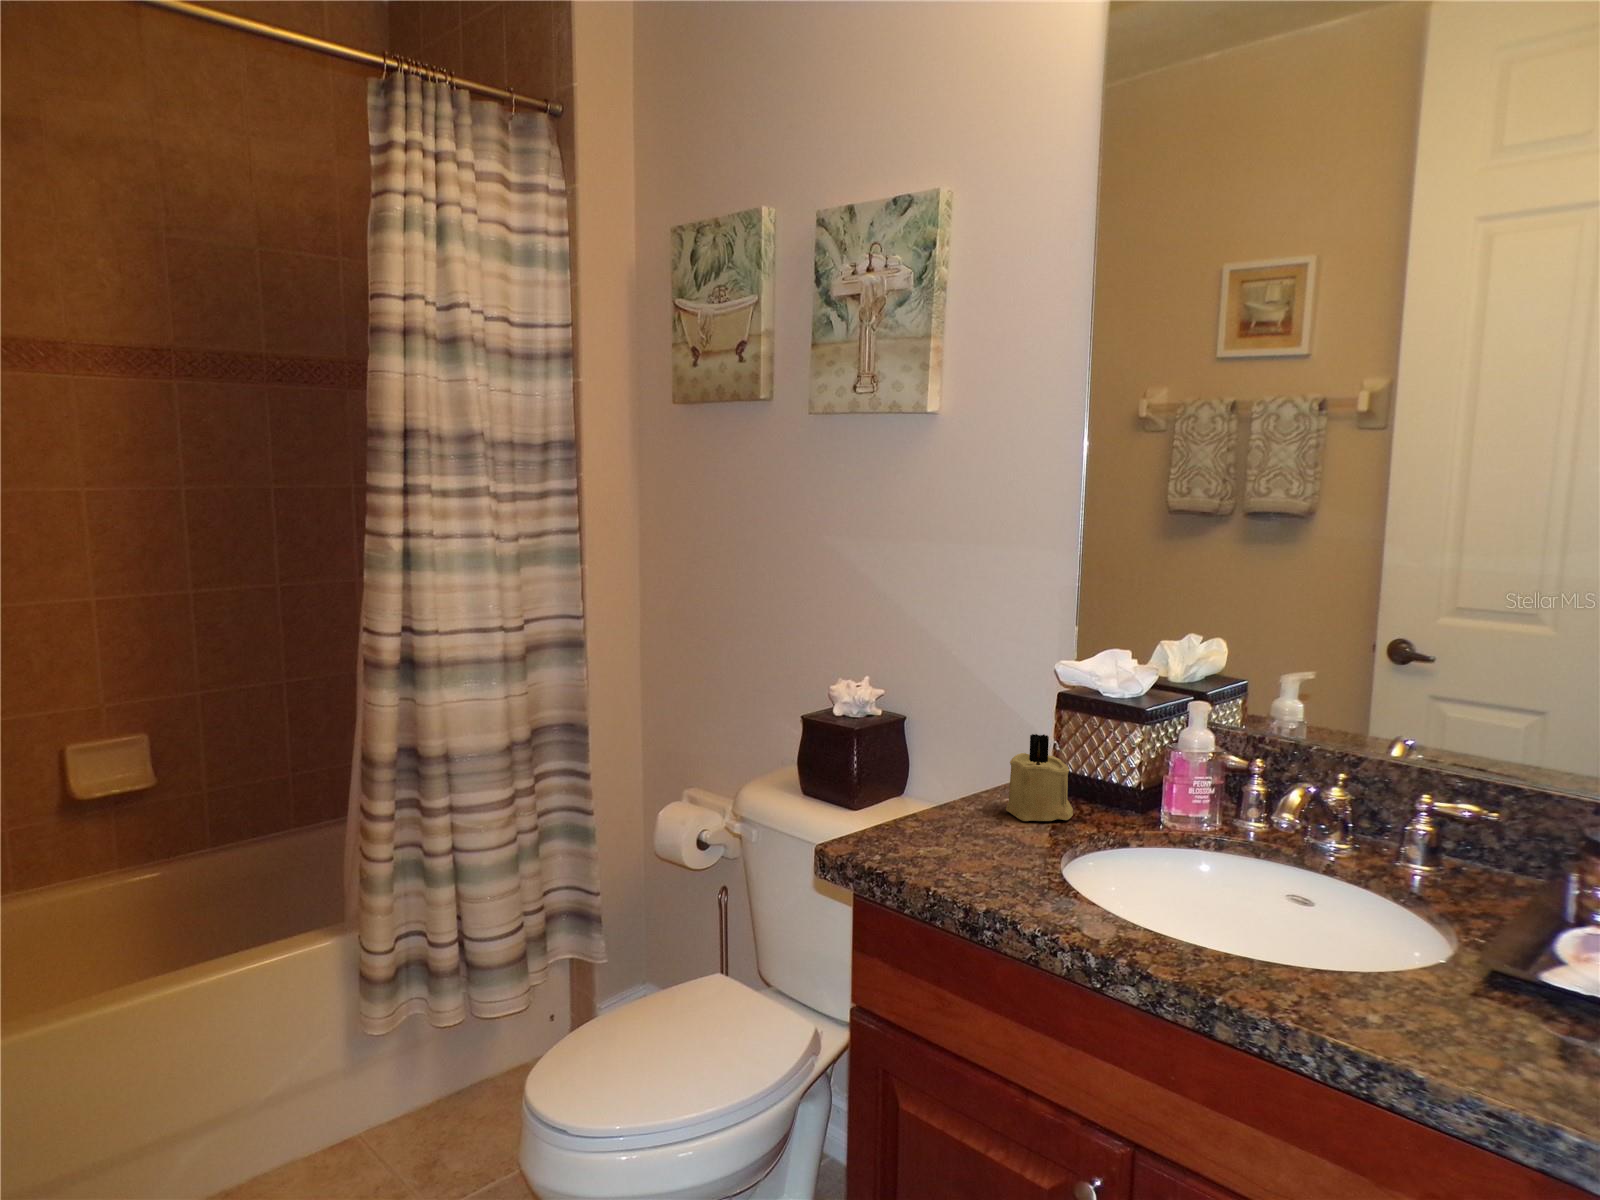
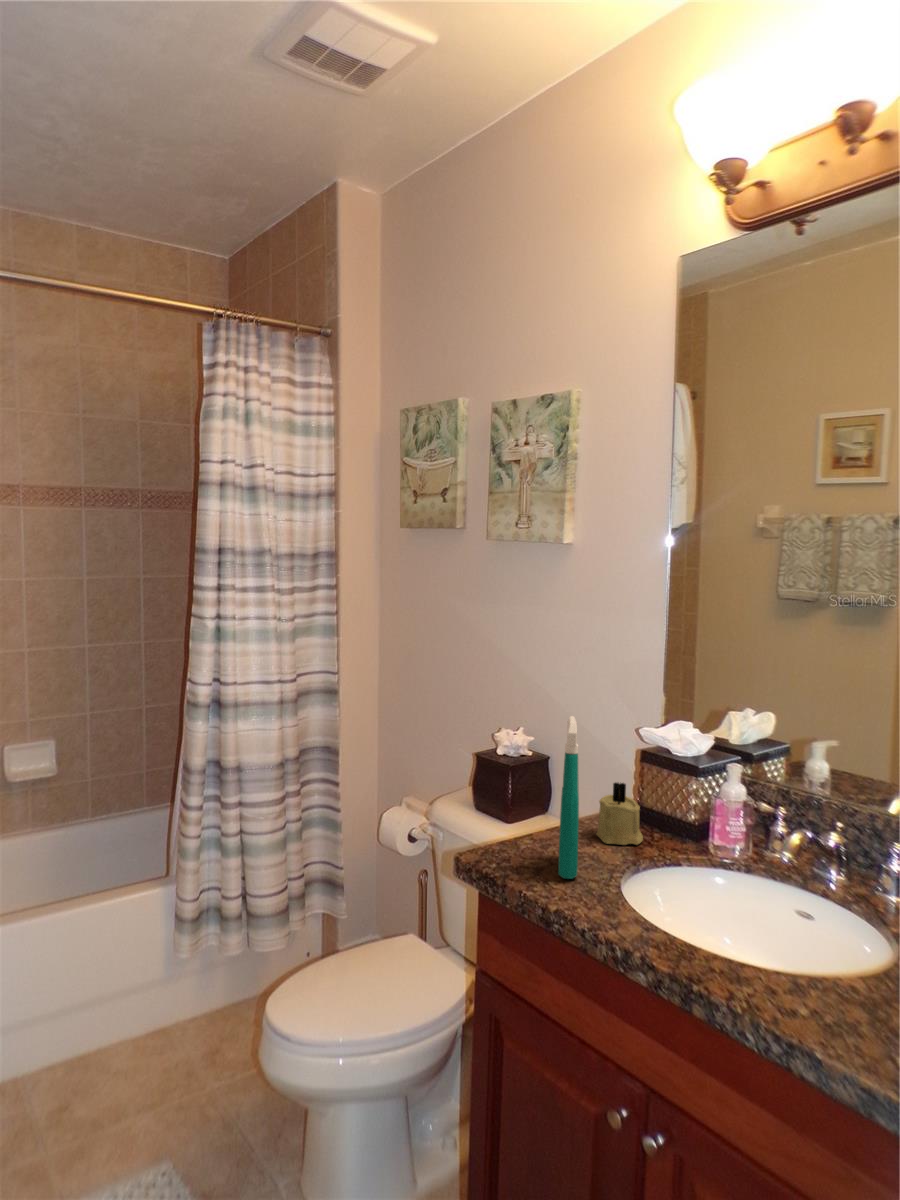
spray bottle: none [965,635,1004,868] -> present [558,716,579,879]

